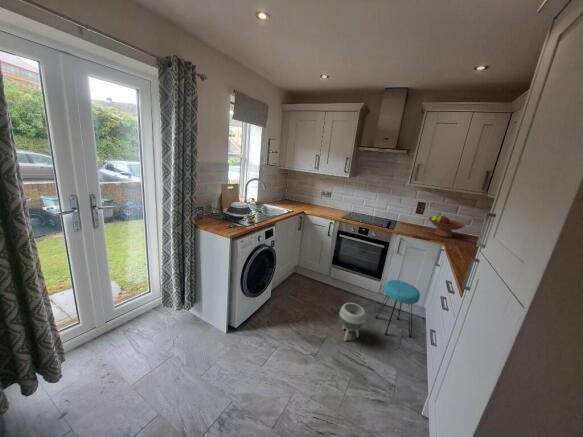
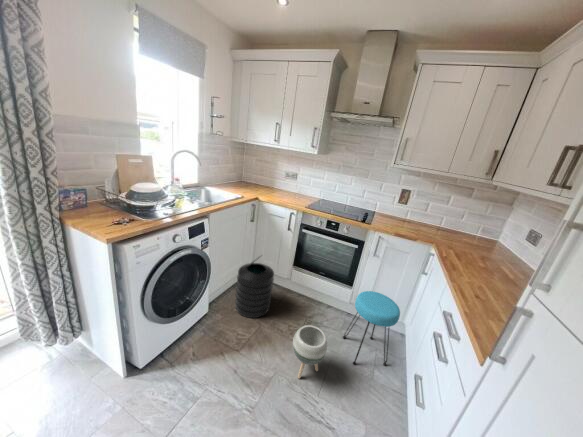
fruit bowl: present [429,215,465,237] -> none [415,207,460,236]
trash can: none [290,254,319,302] -> present [235,257,274,318]

